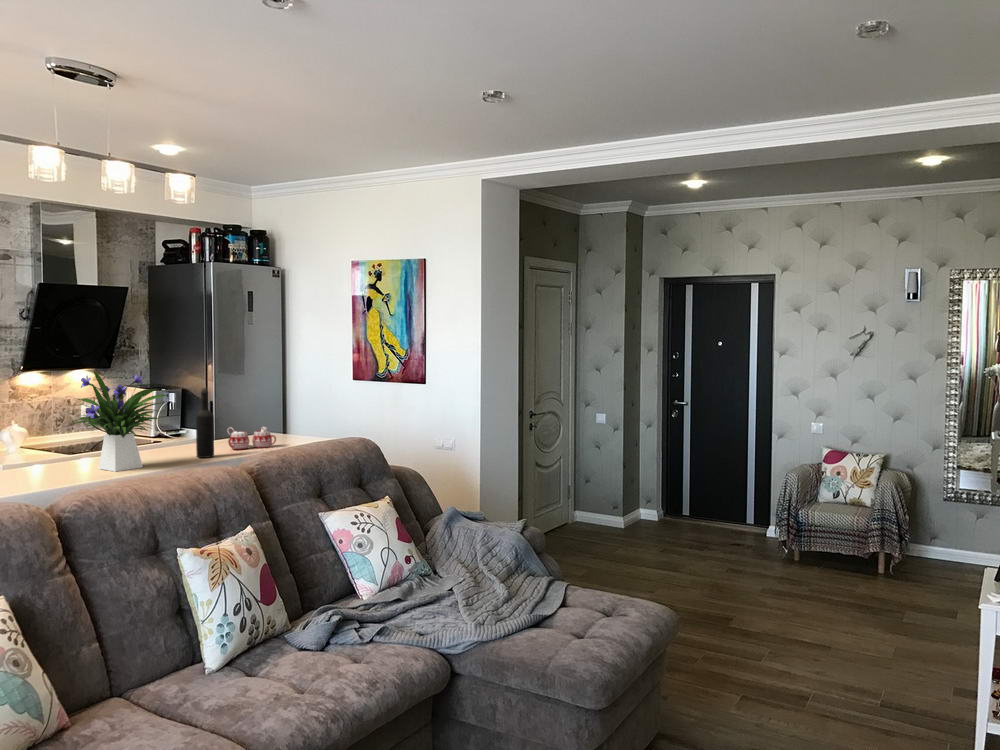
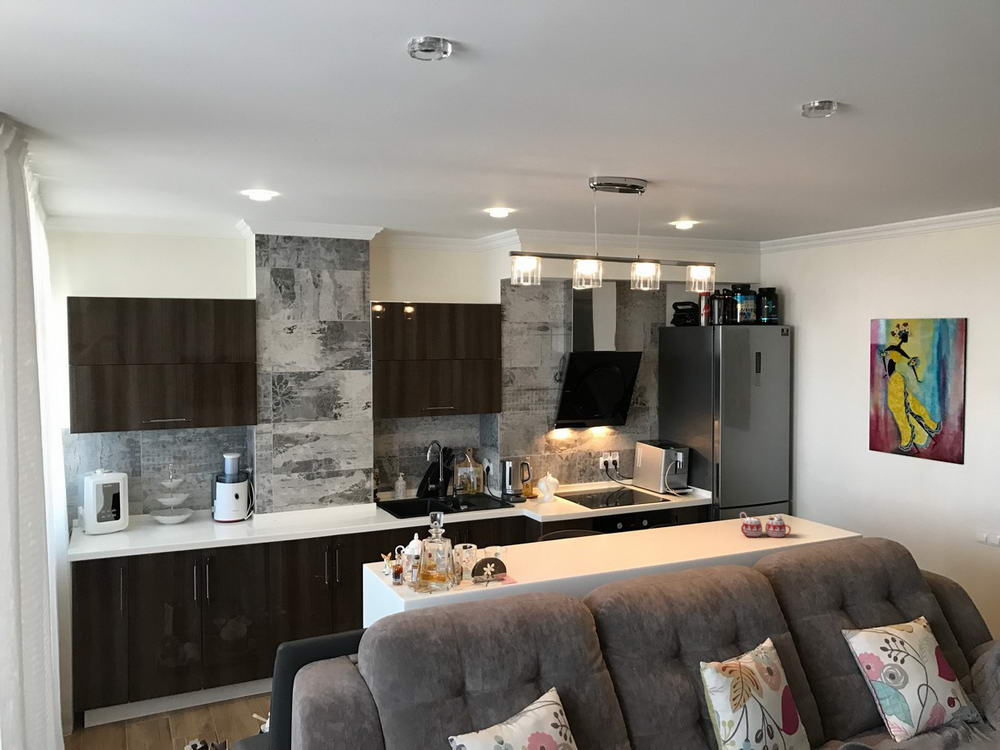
flower arrangement: present [71,371,167,472] -> none [596,460,688,556]
wine bottle: present [196,388,214,458] -> none [711,476,729,547]

